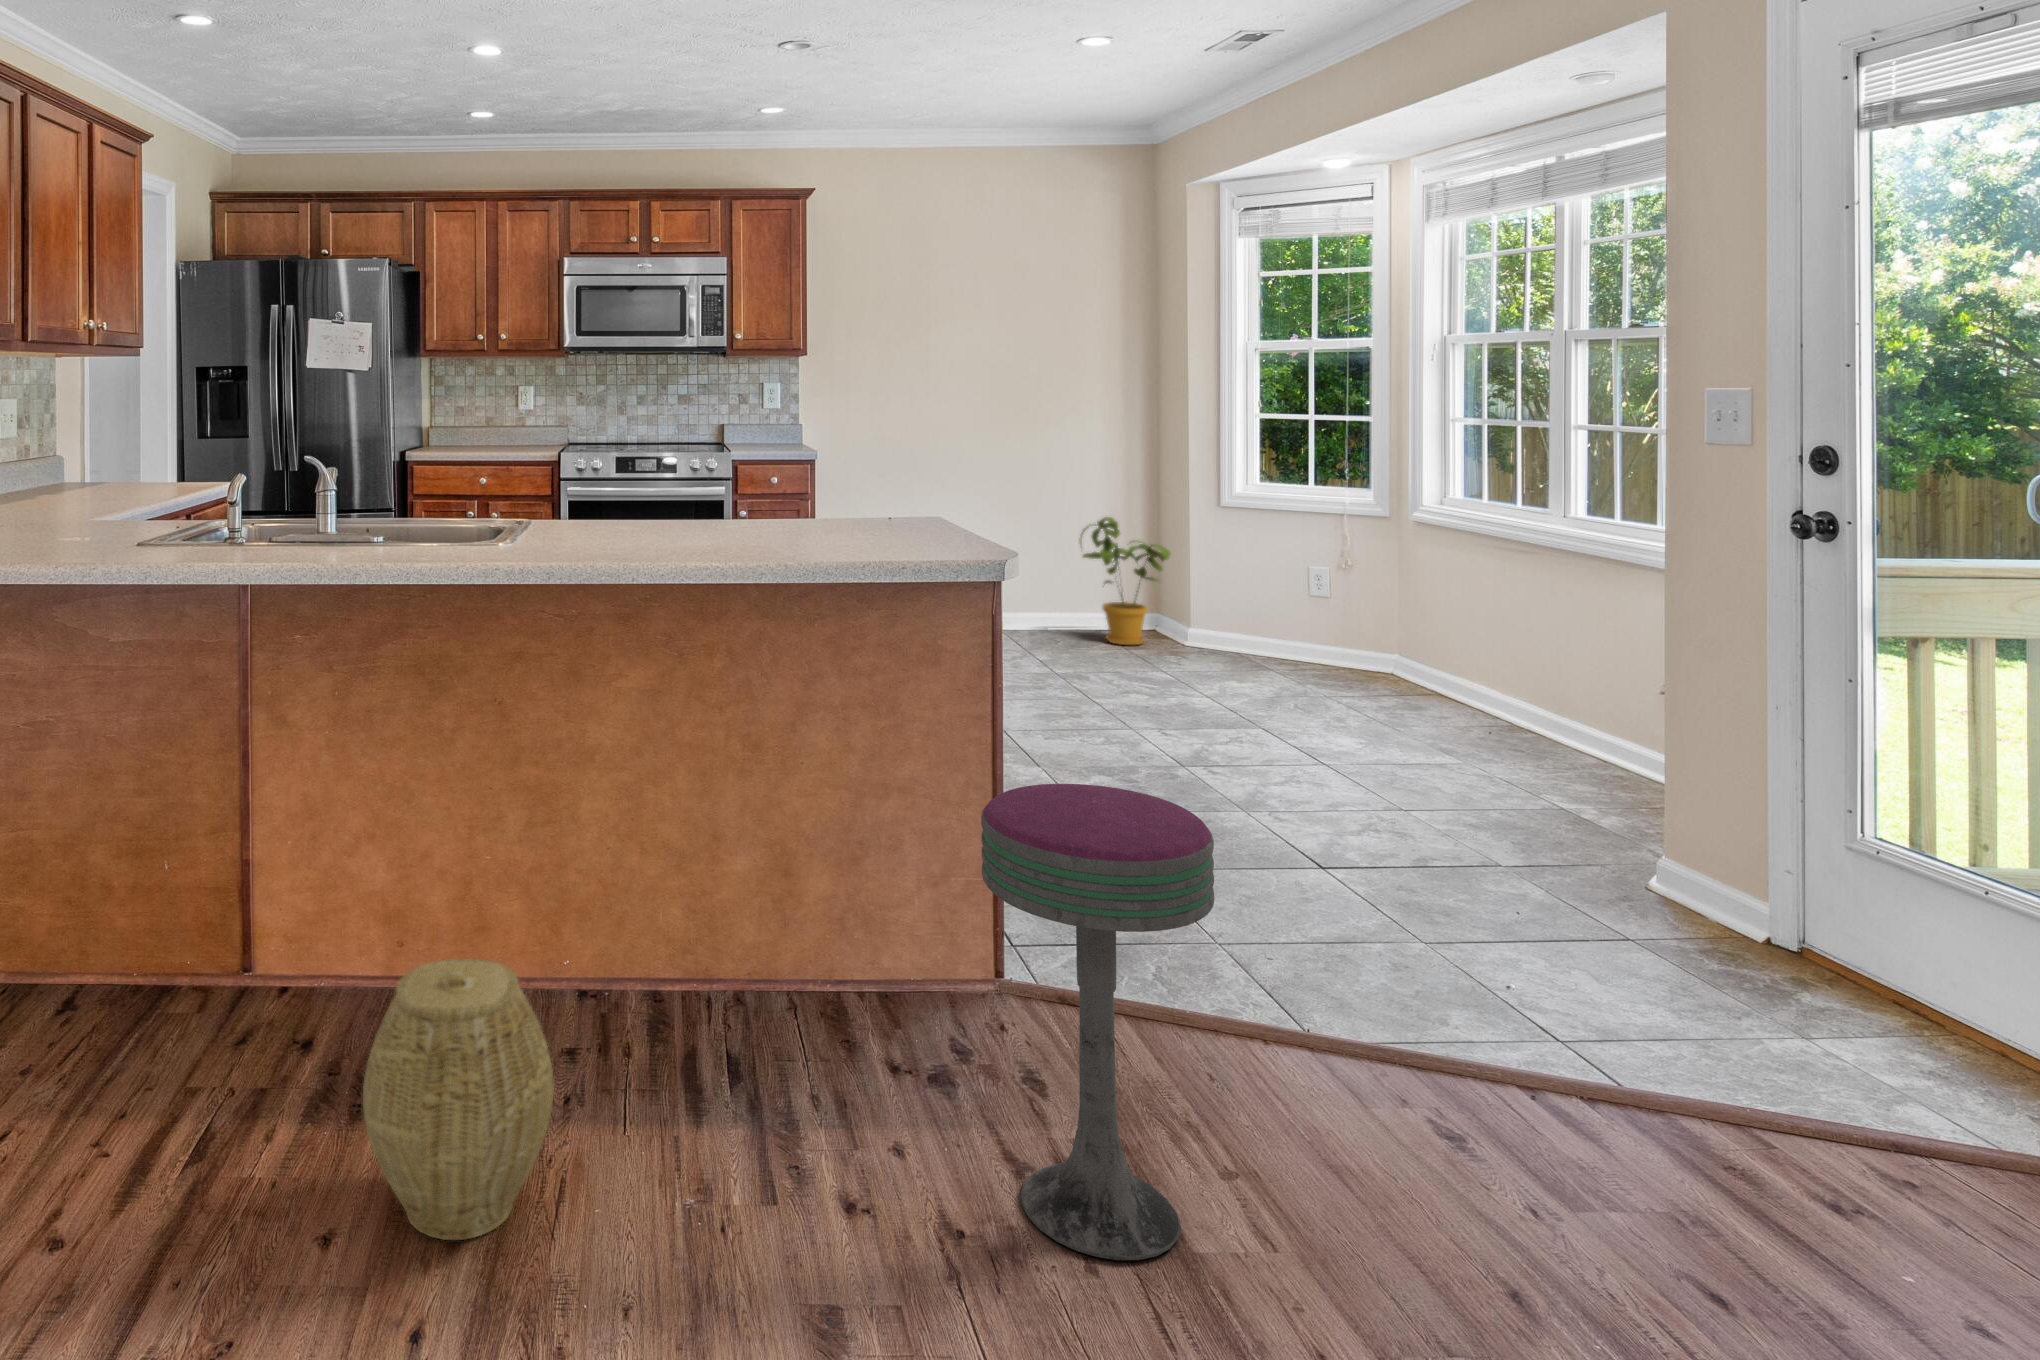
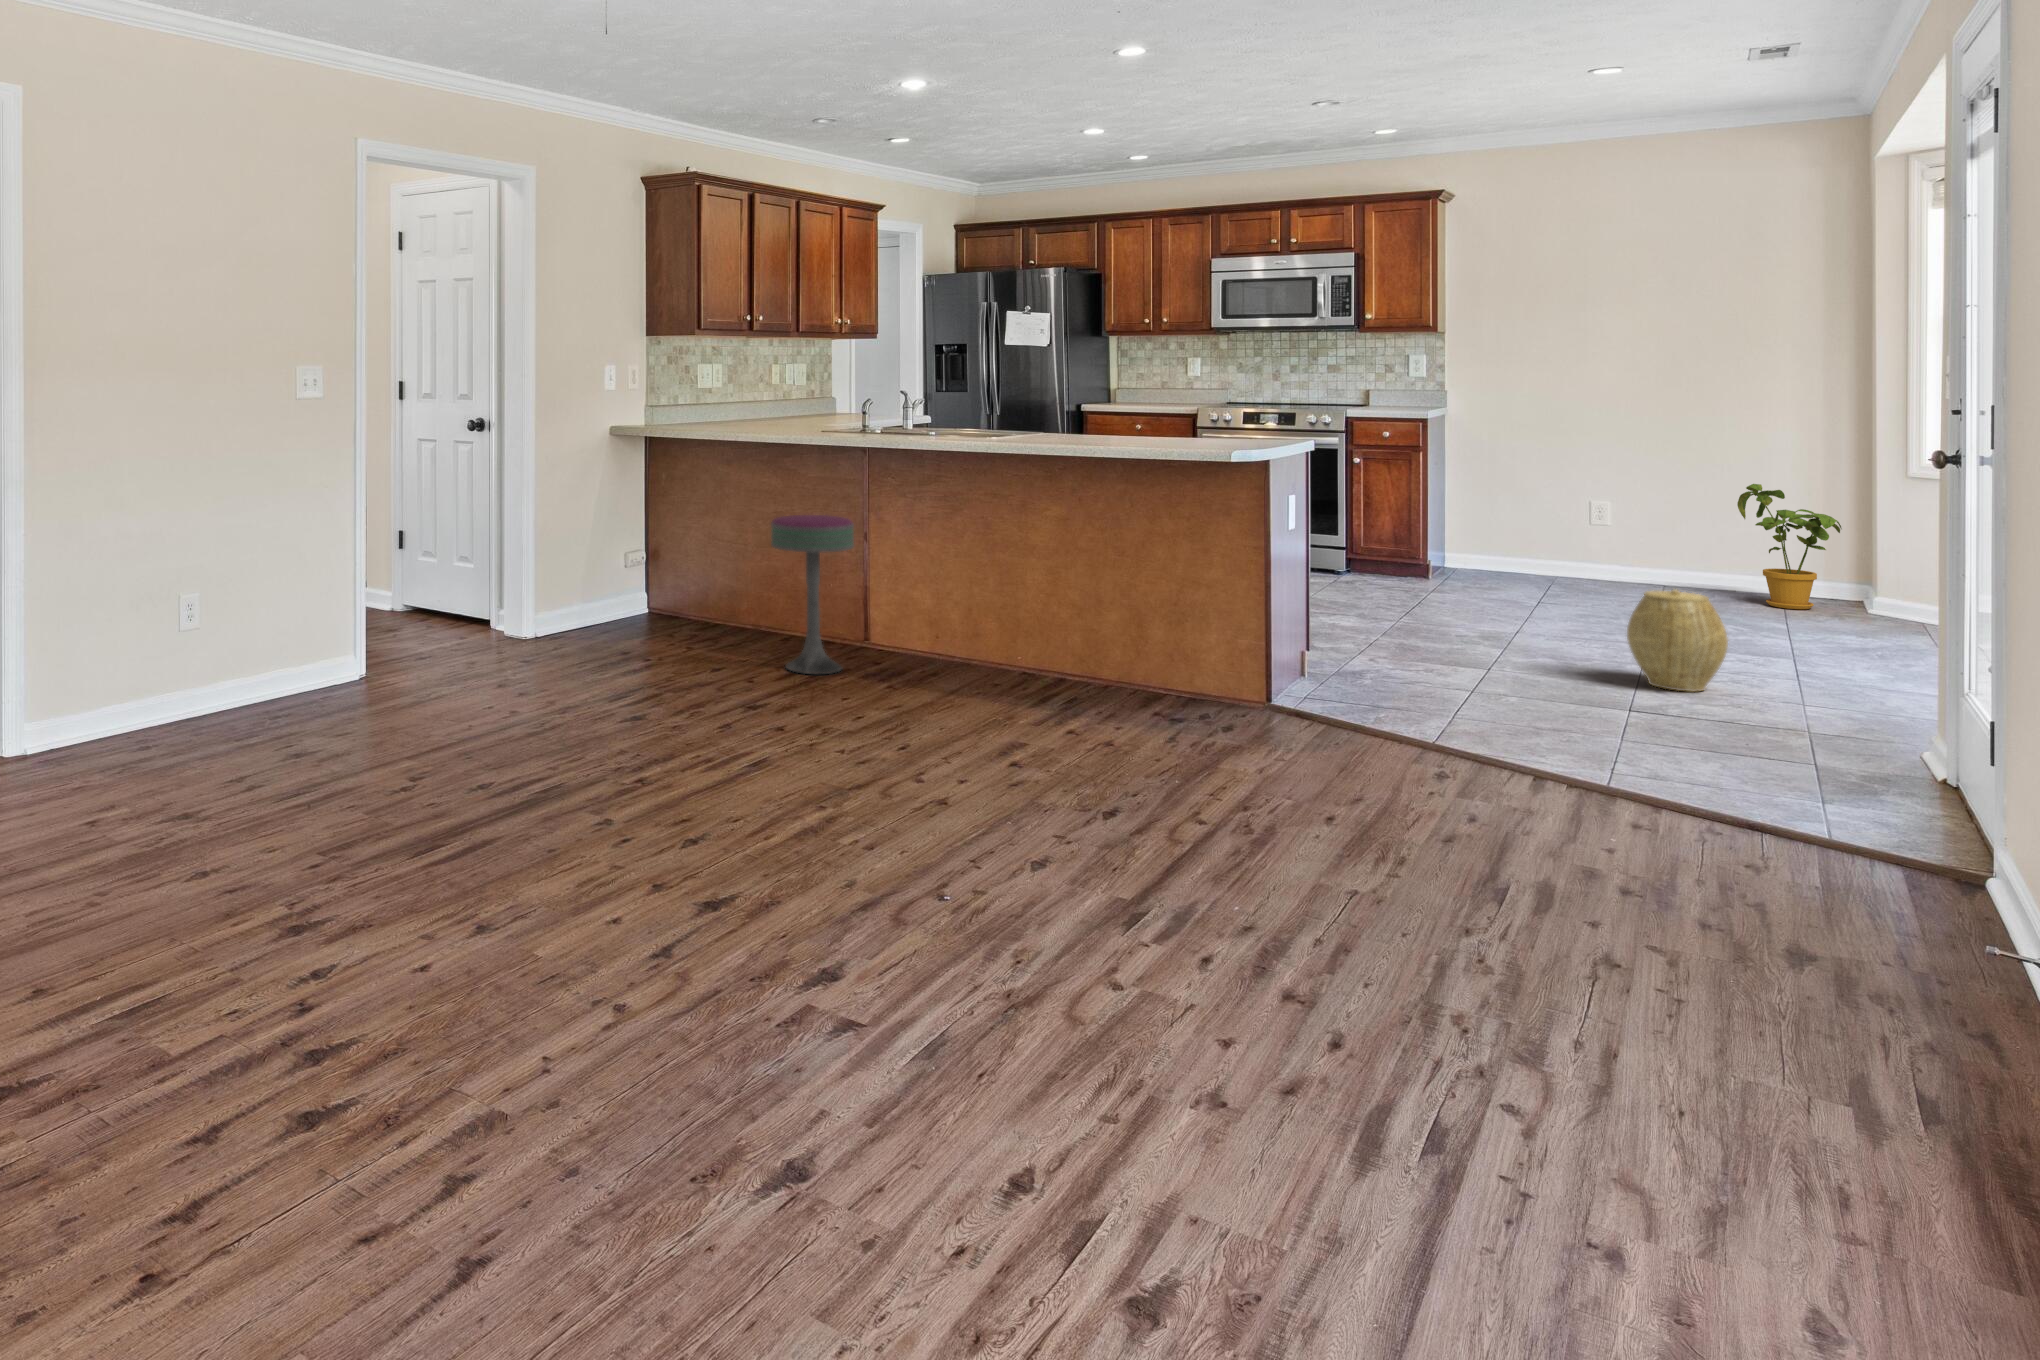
bar stool: present [981,784,1214,1260] -> present [771,515,854,674]
woven basket: present [363,959,554,1240] -> present [1627,589,1728,692]

